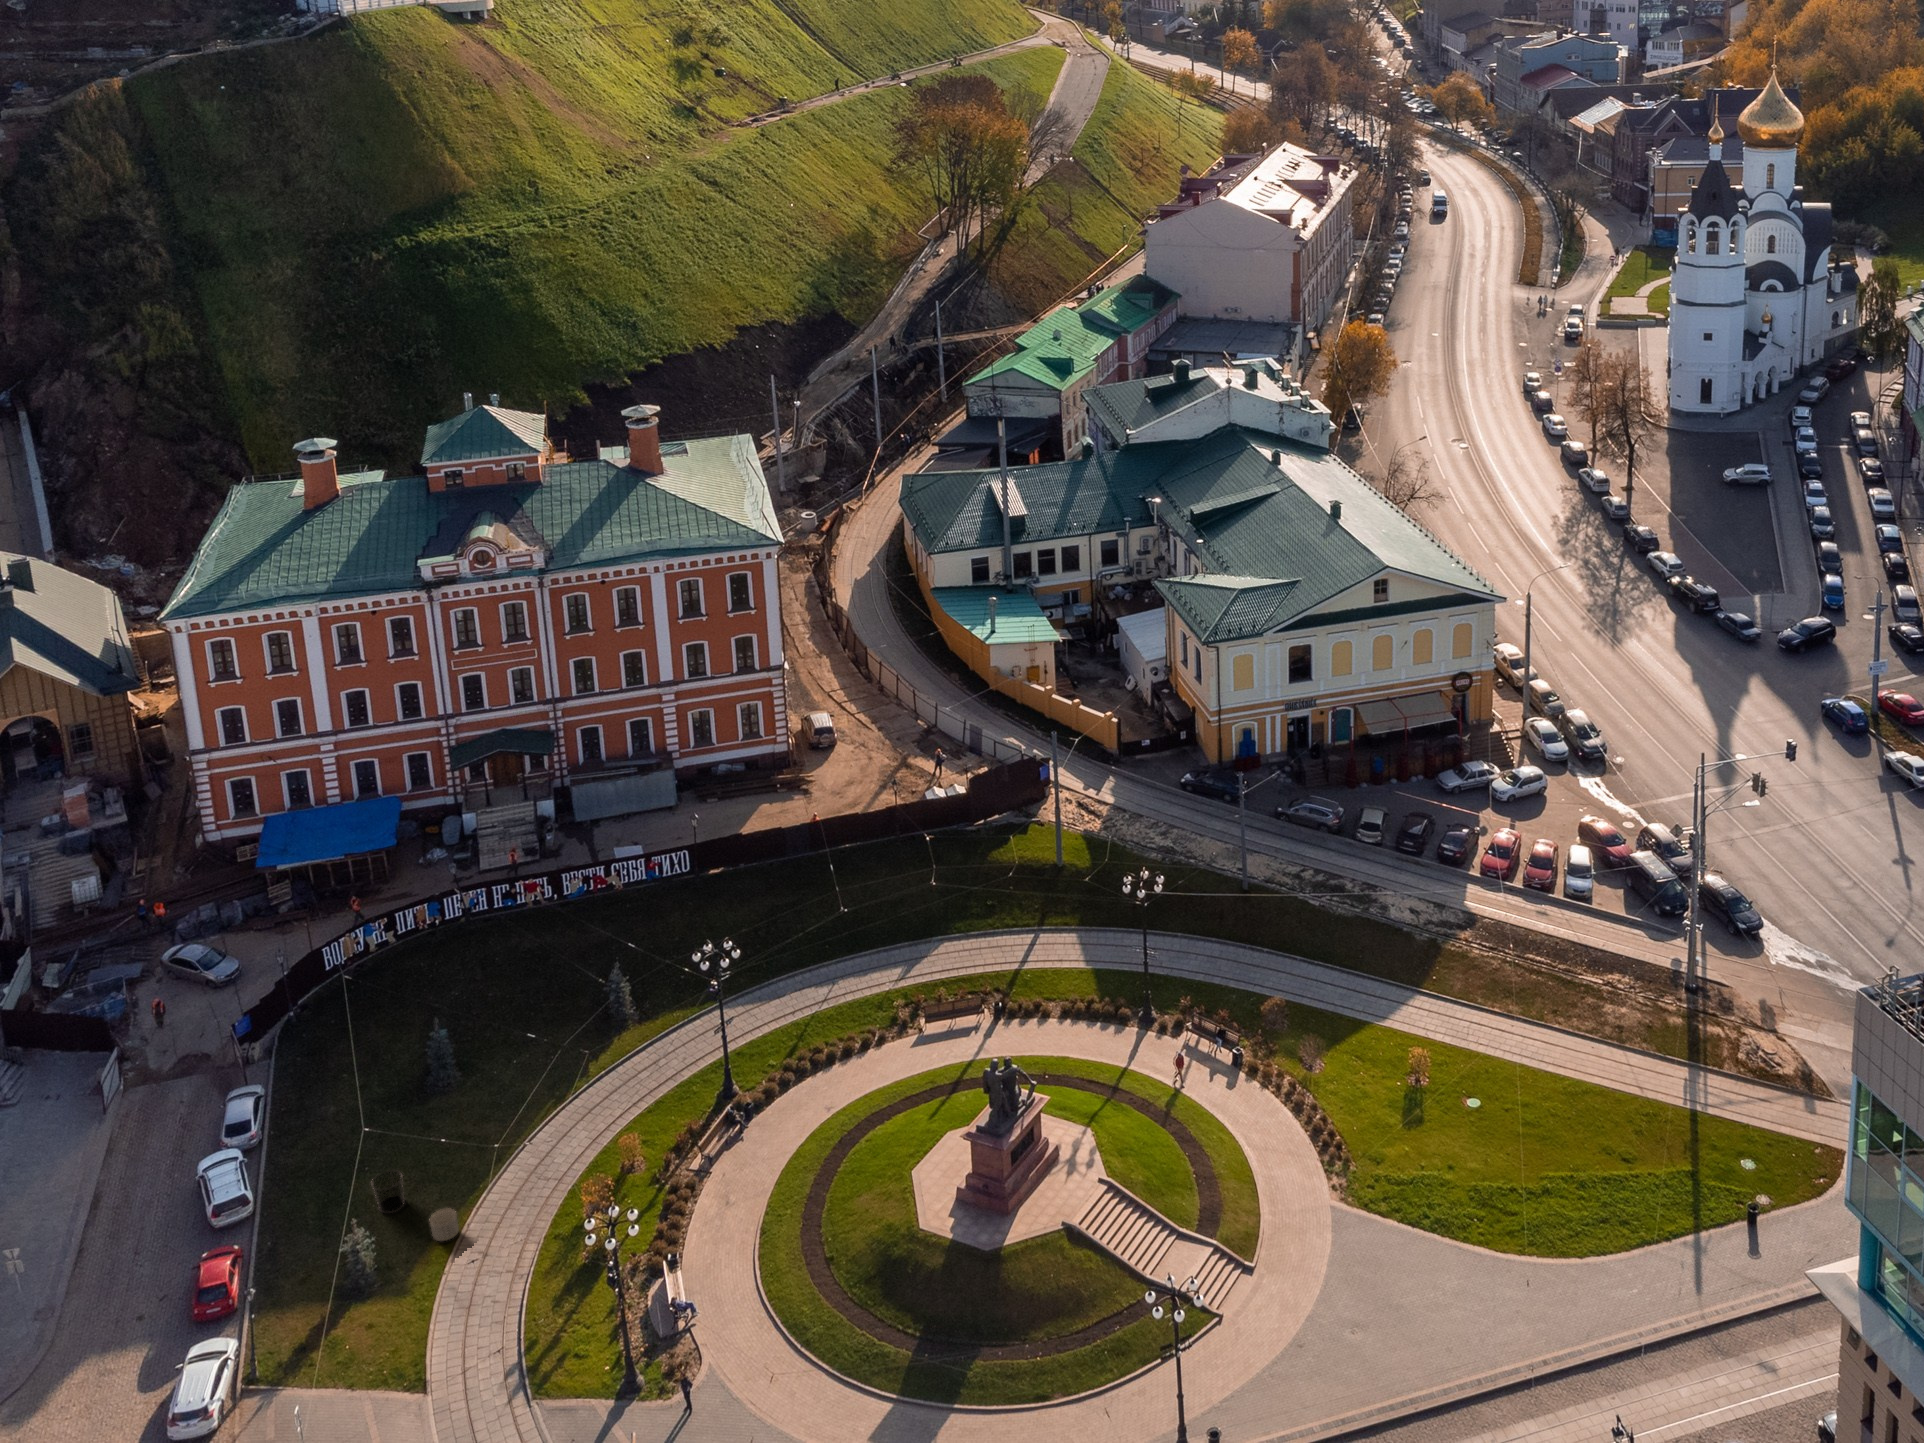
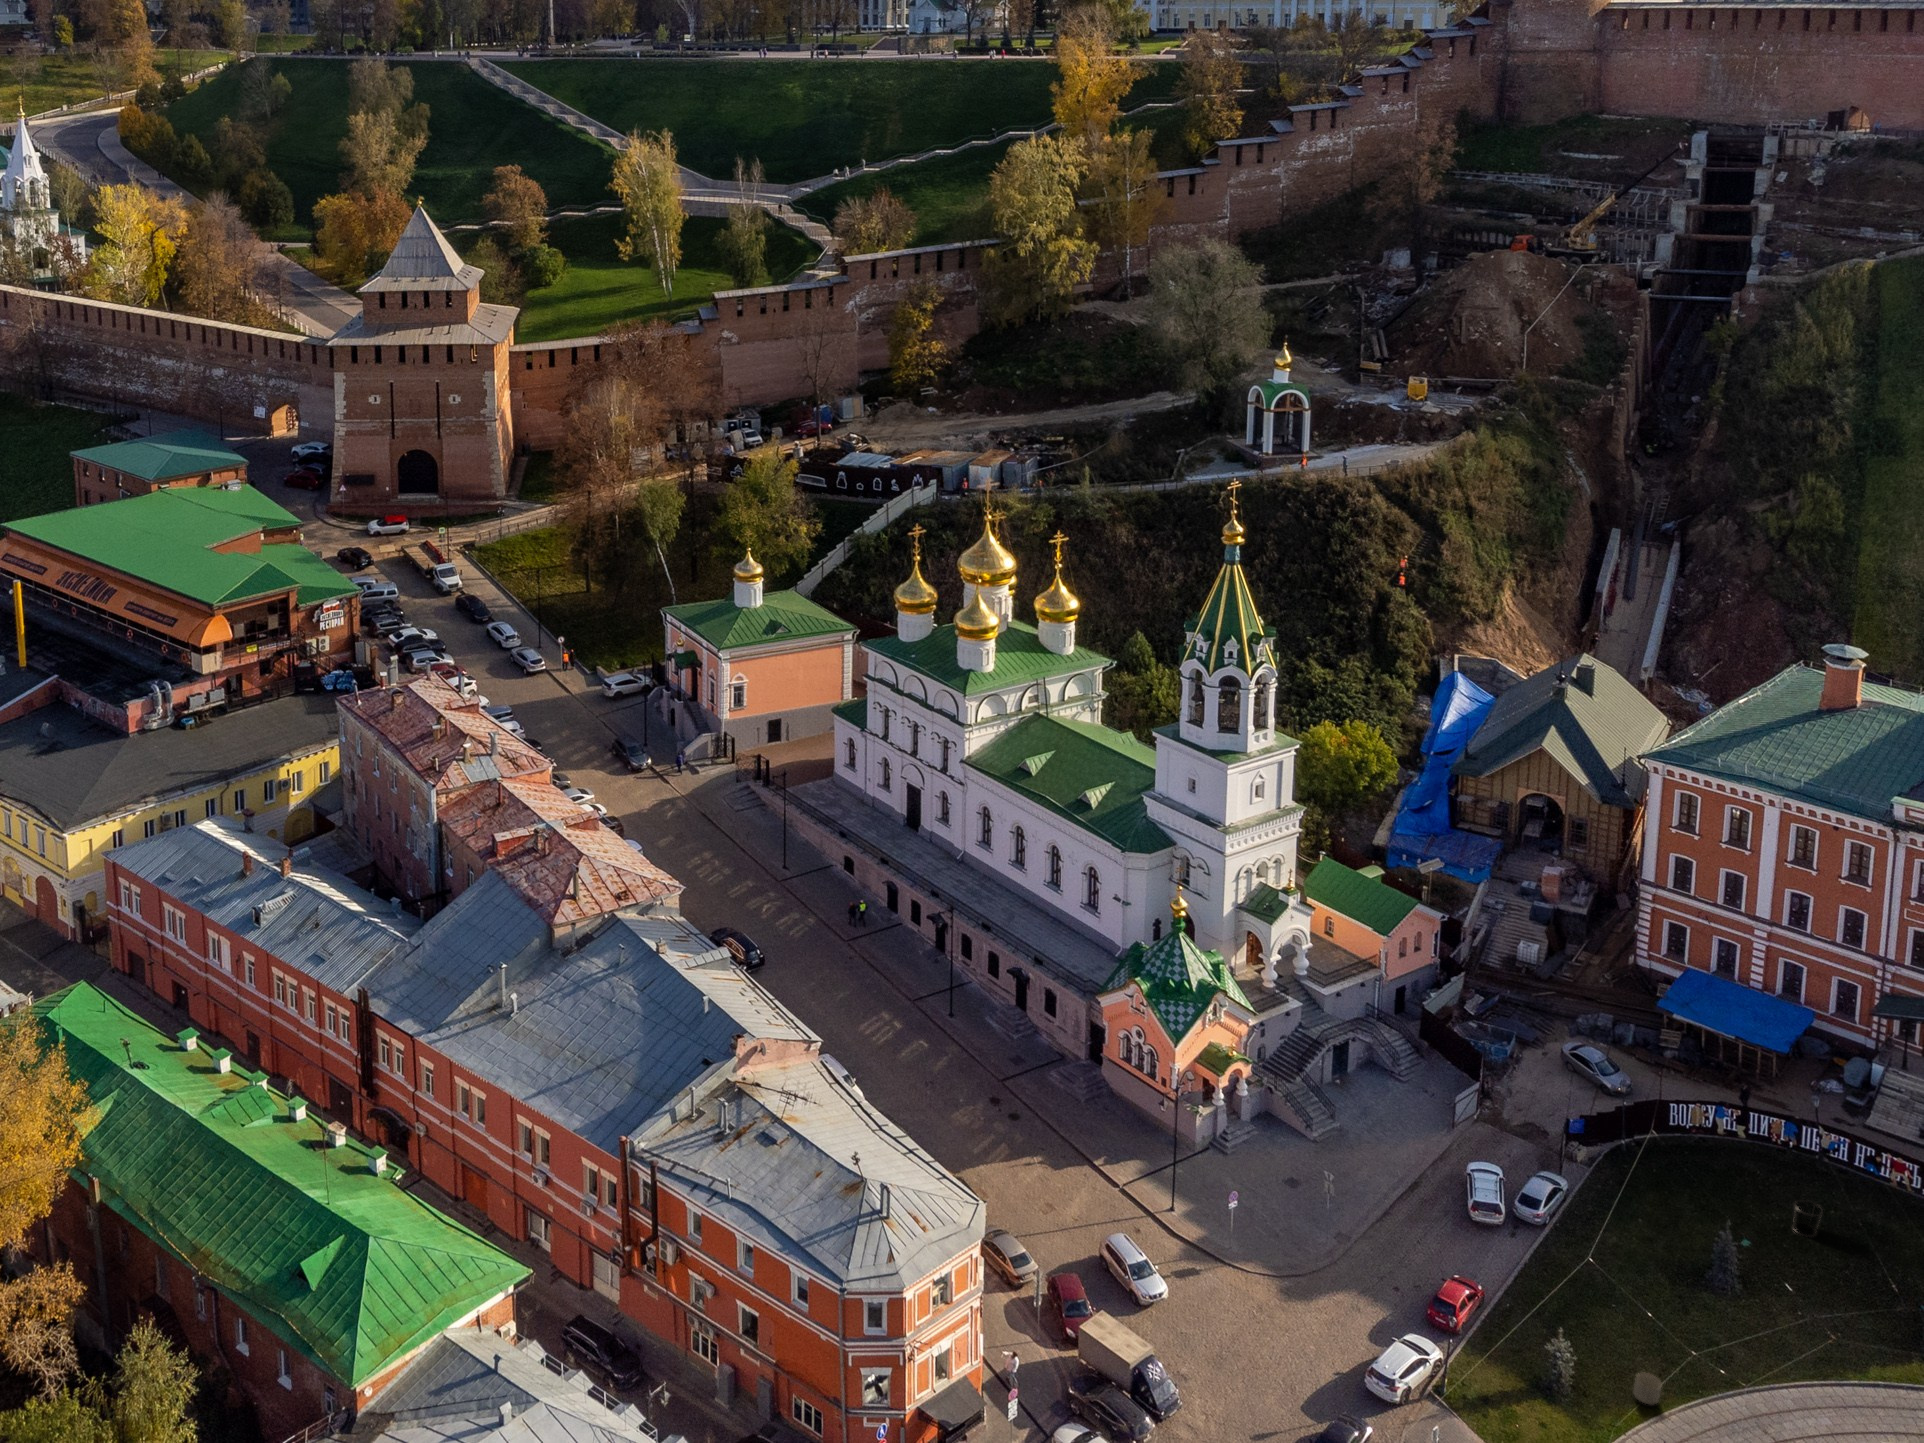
waste bin: present [372,1171,404,1213] -> present [1794,1201,1822,1237]

